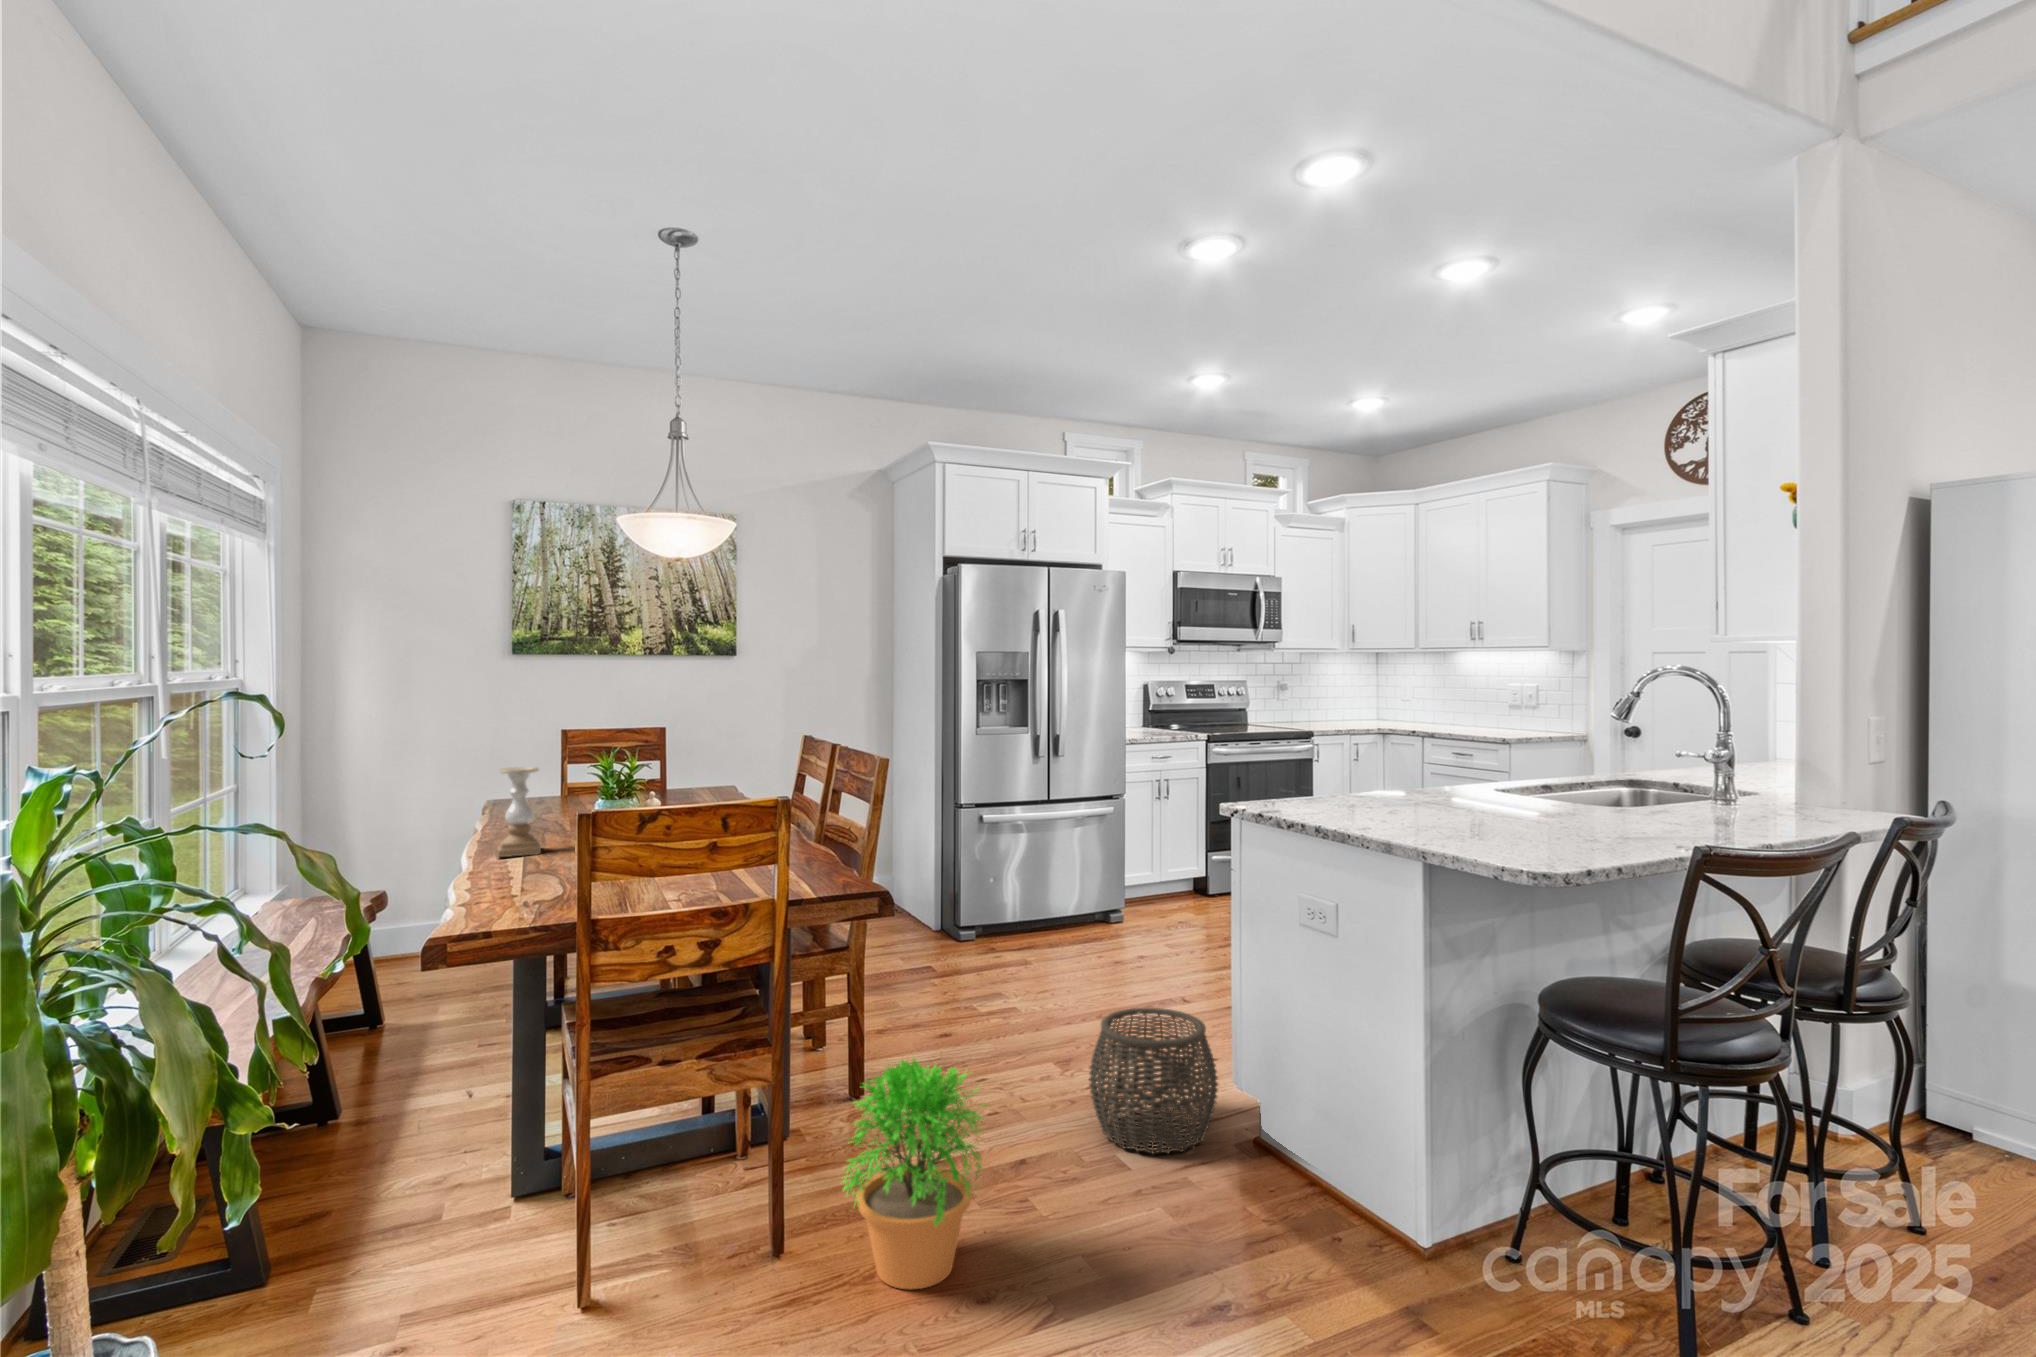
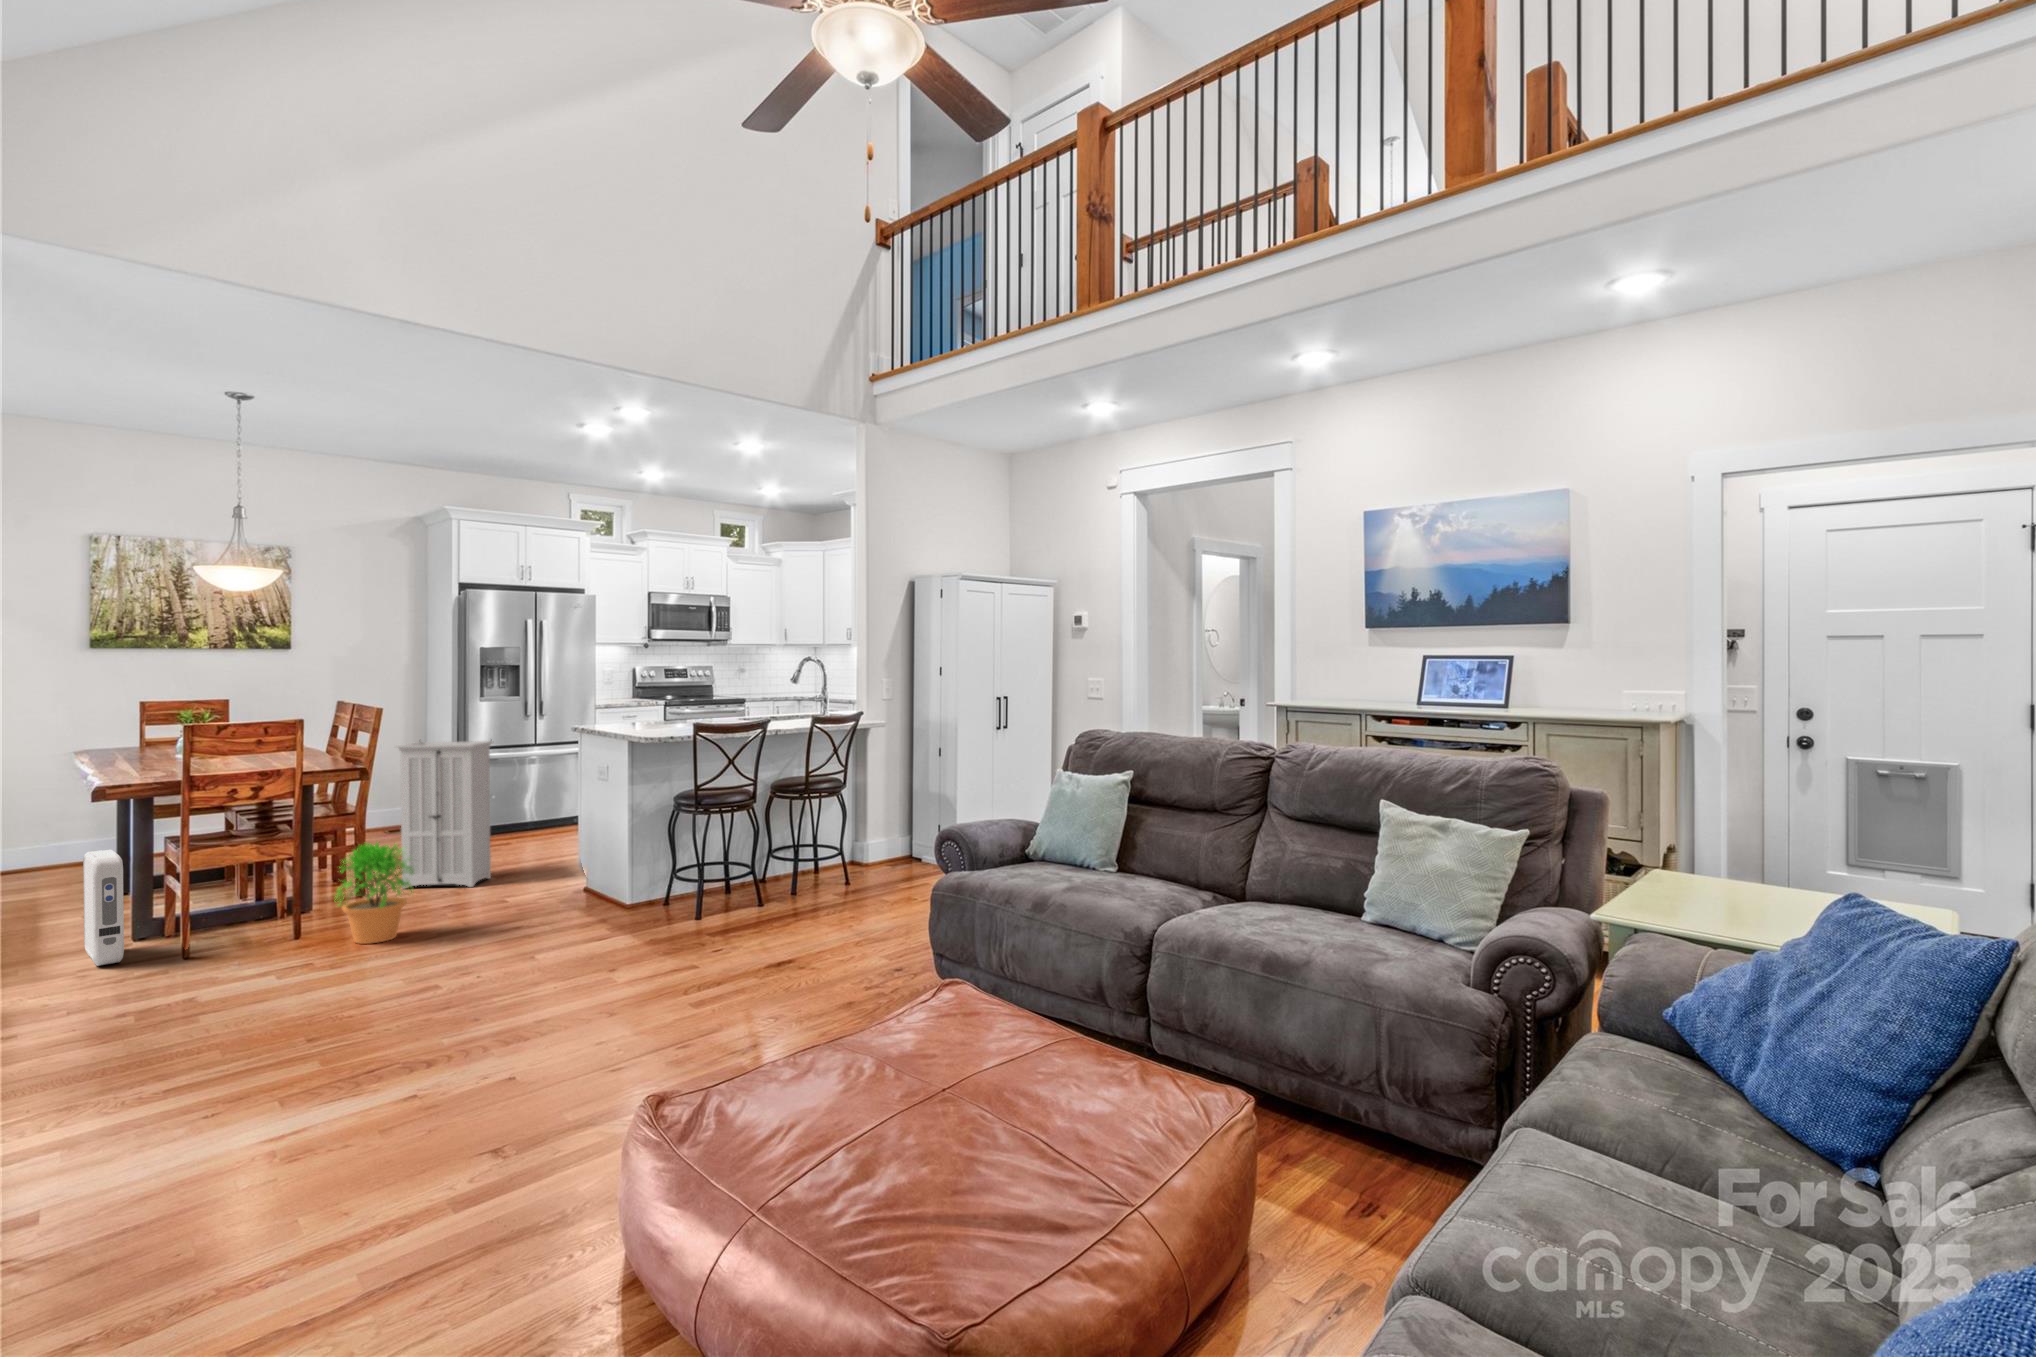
candle holder: present [497,767,541,857] -> none [110,716,143,767]
storage cabinet: none [900,807,1047,1080] -> present [395,741,492,889]
woven basket: present [1089,1008,1218,1154] -> none [499,836,572,902]
air purifier: none [432,1034,483,1290] -> present [83,850,124,966]

